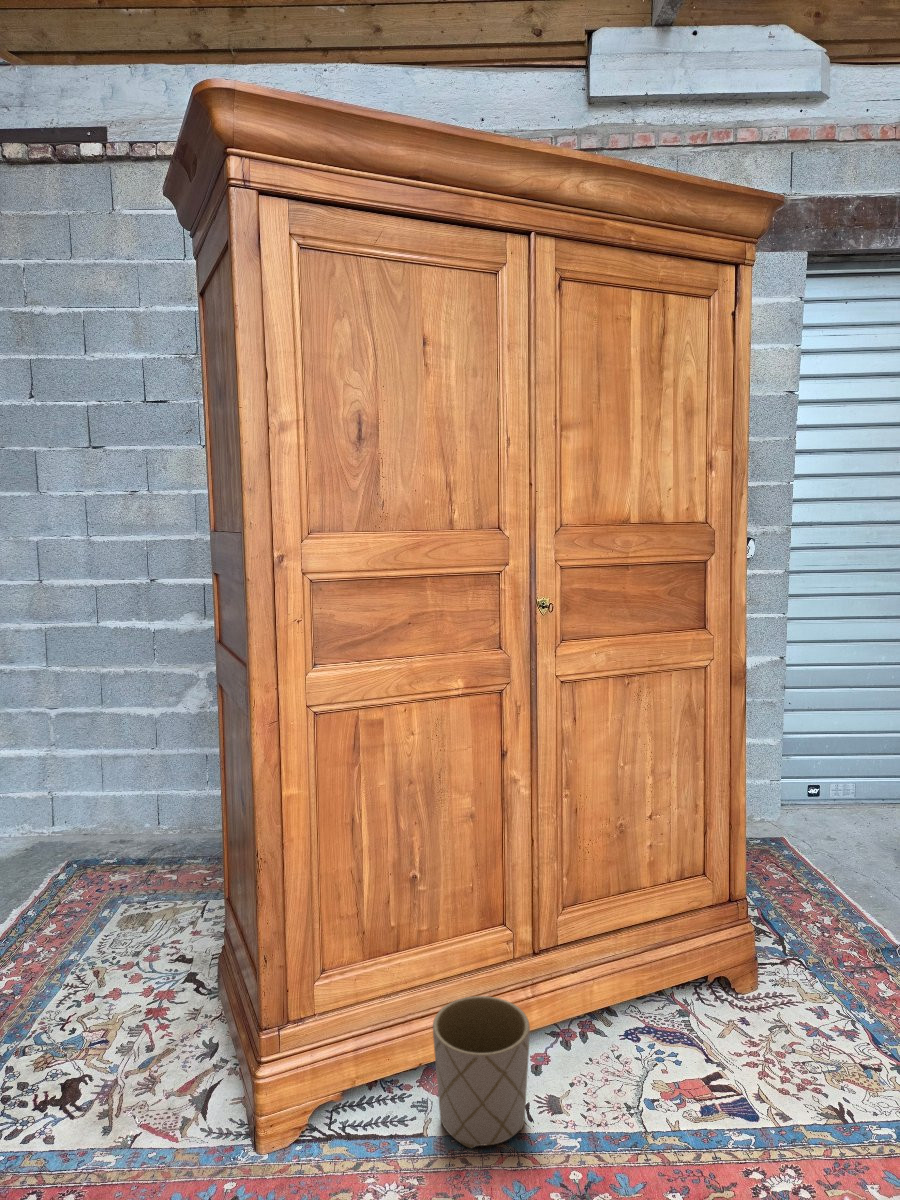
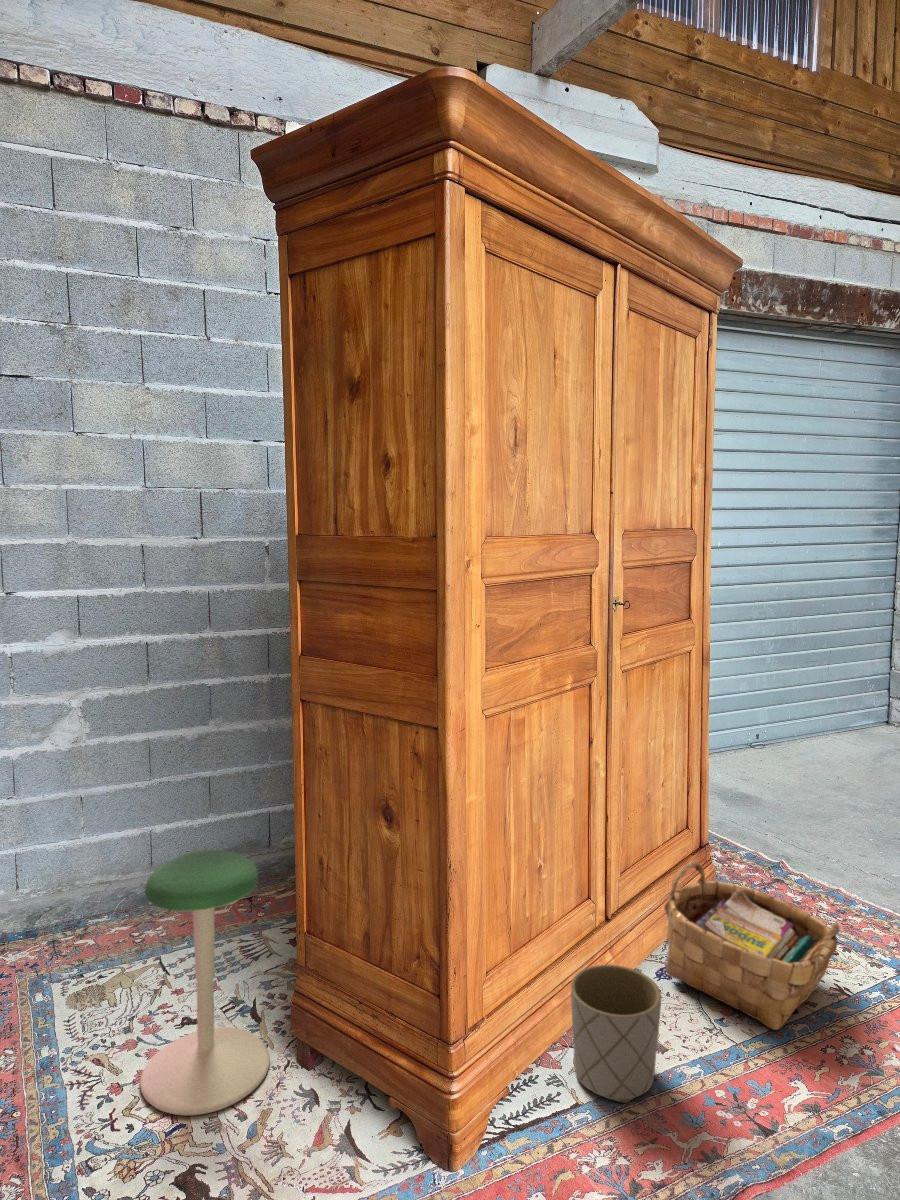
stool: none [96,812,212,1039] -> present [140,850,270,1115]
woven basket: none [626,913,823,1130] -> present [664,862,840,1030]

